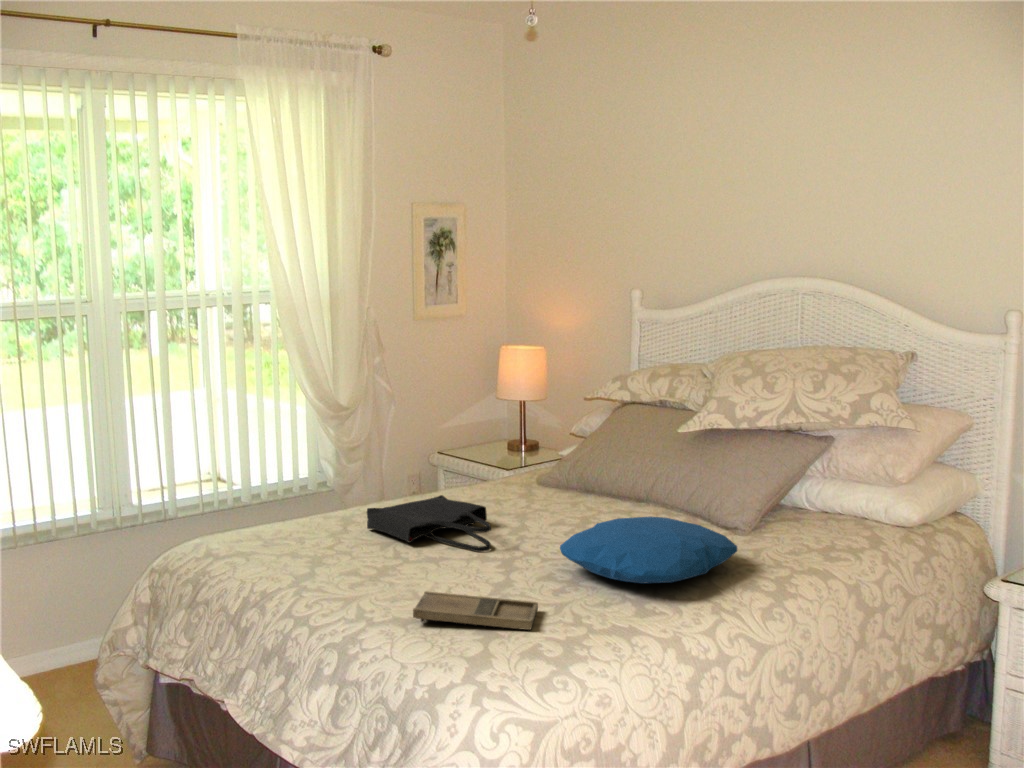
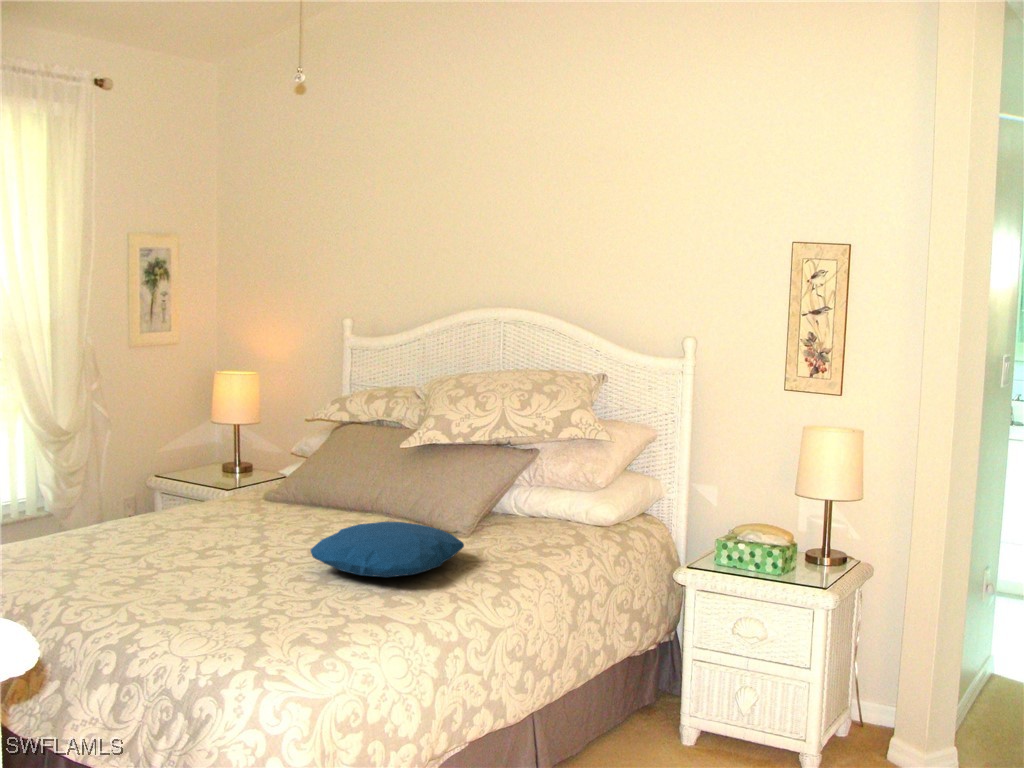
tote bag: present [367,495,491,552] -> none [112,513,241,561]
tray: present [413,591,538,630] -> none [186,595,300,622]

